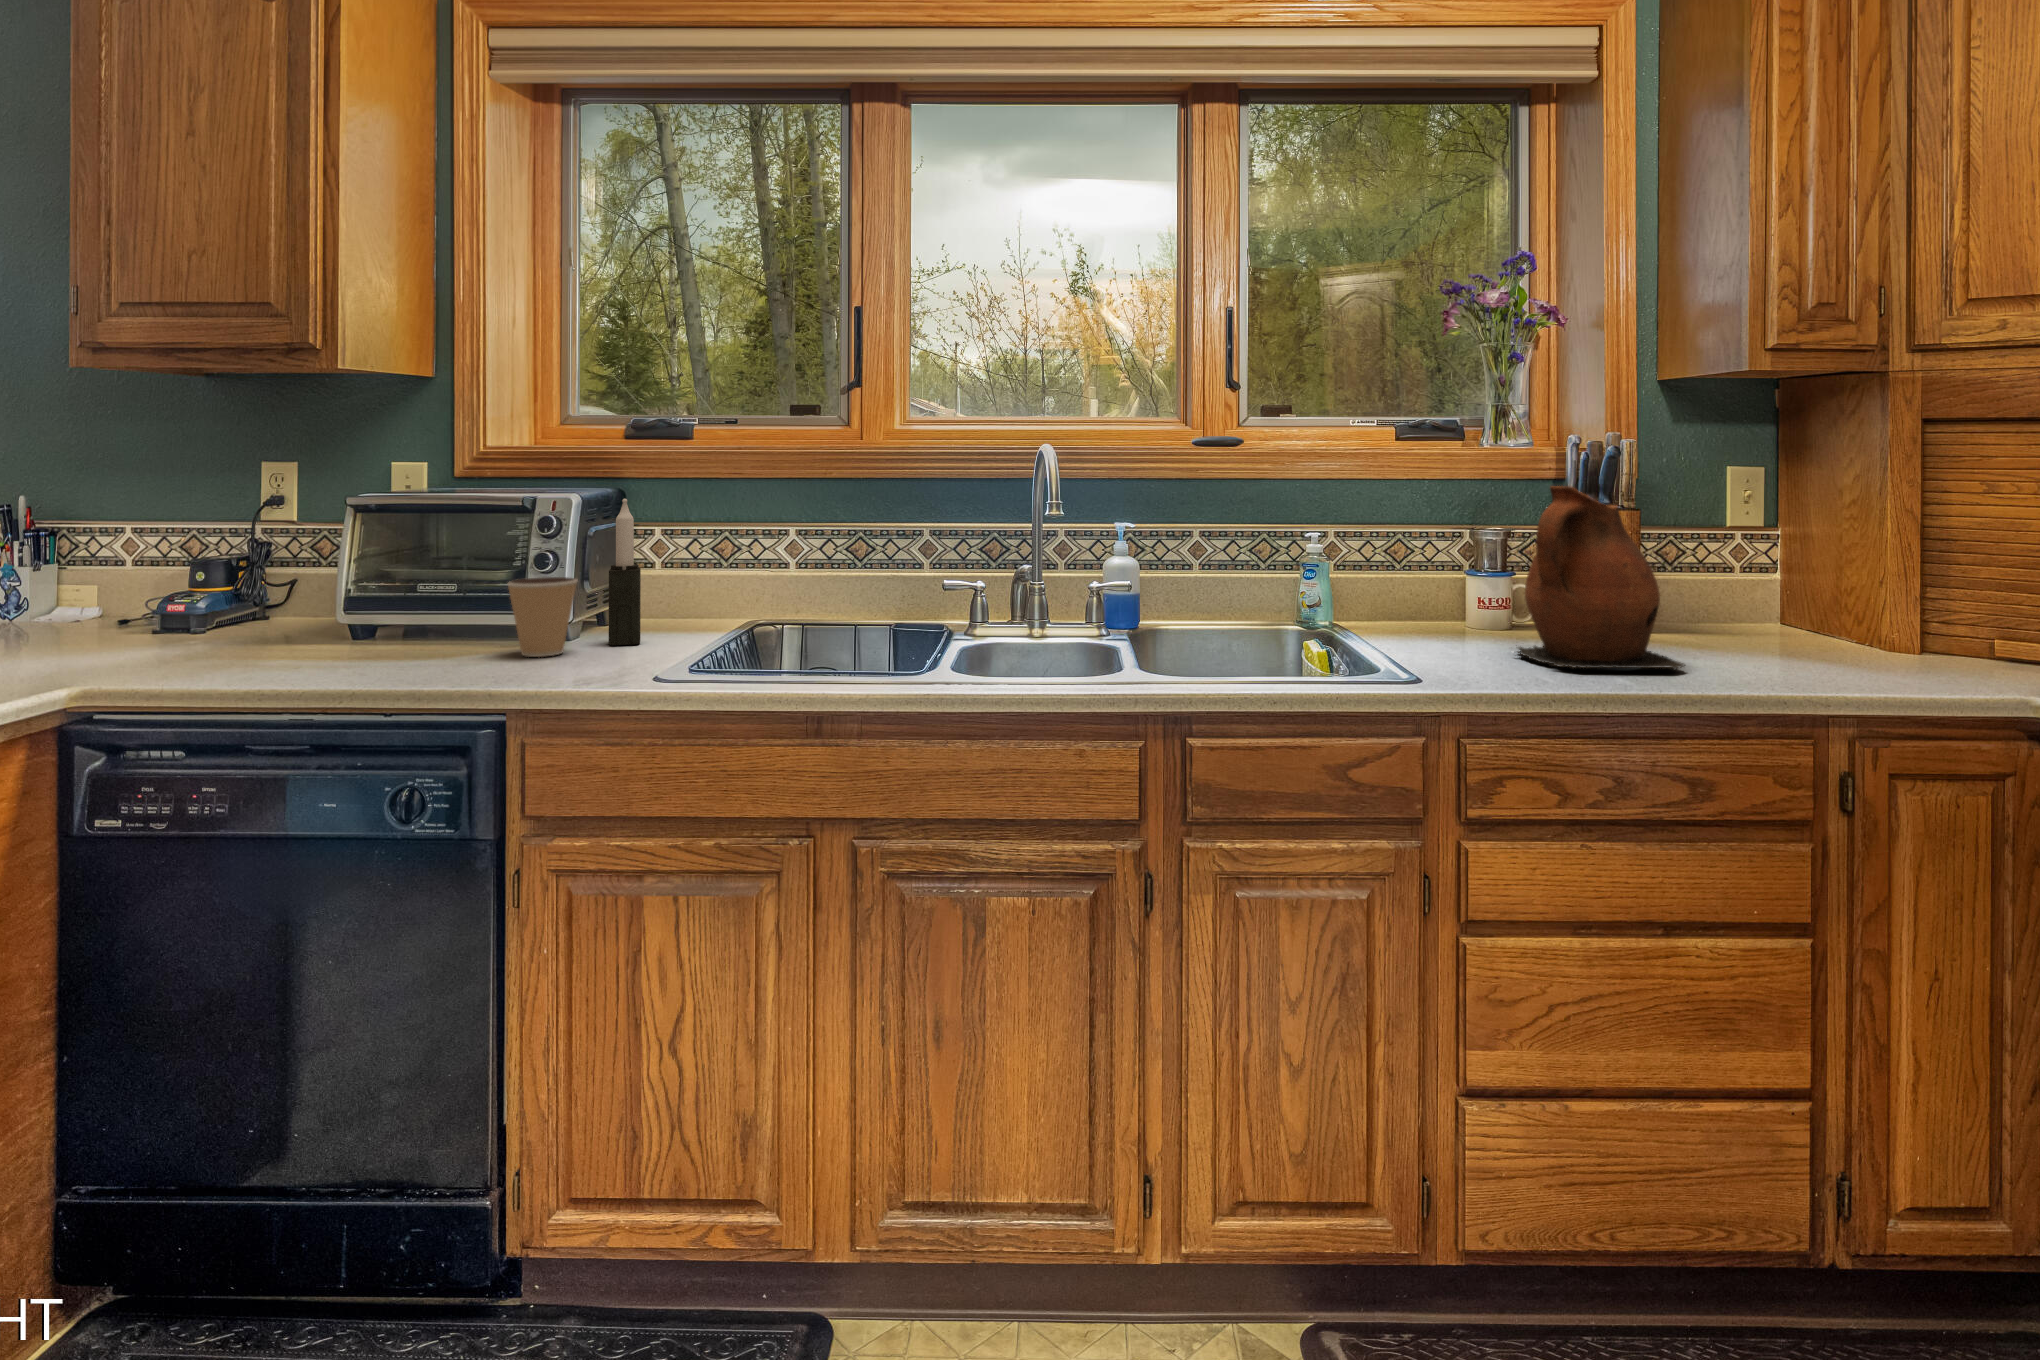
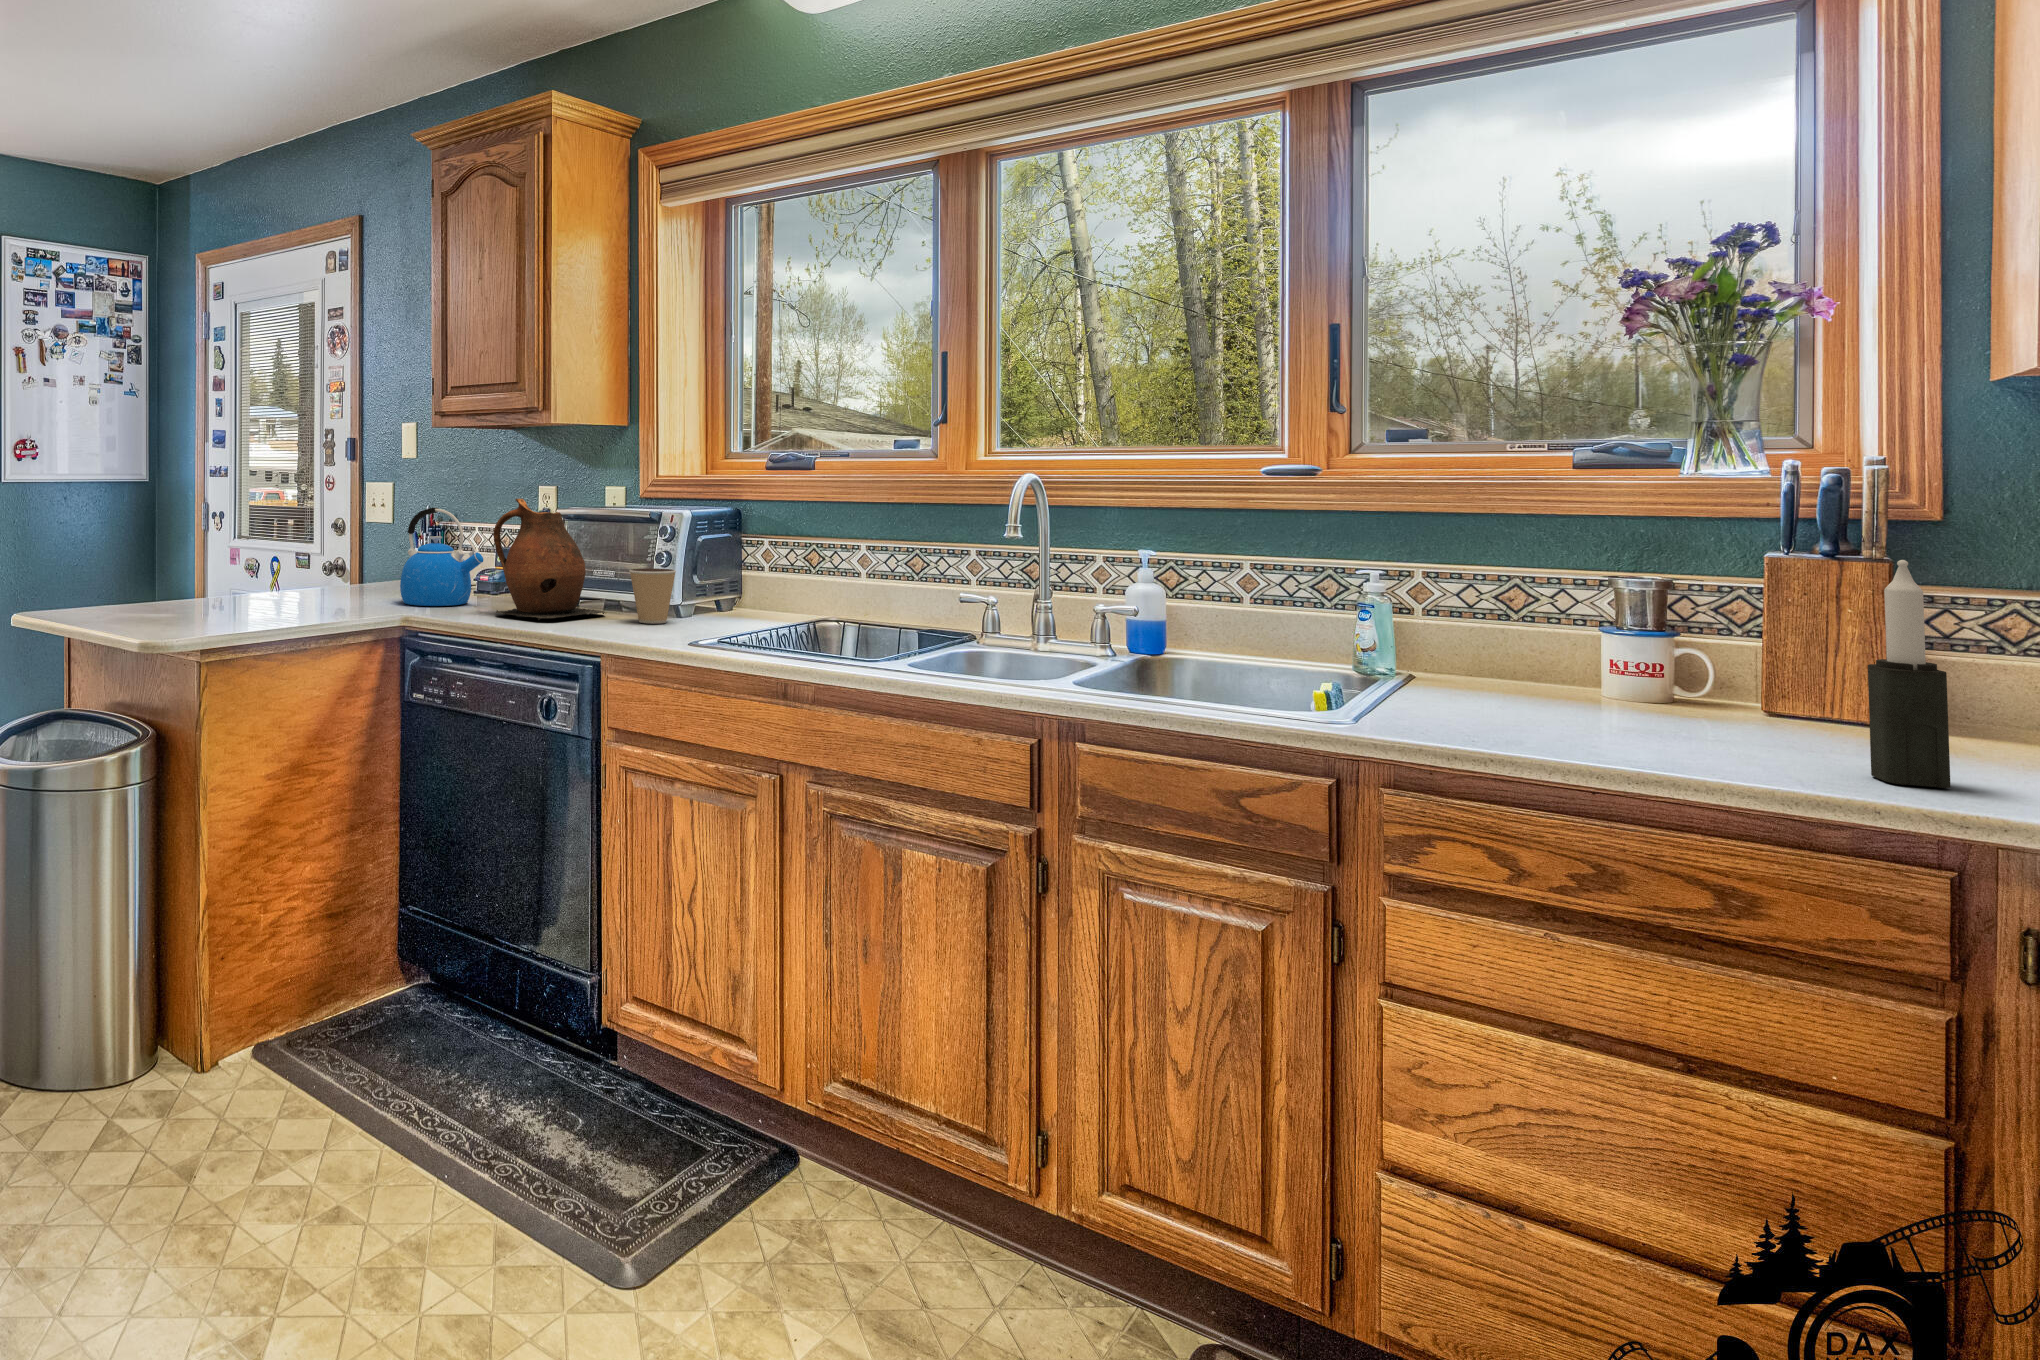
ceramic pitcher: present [1518,486,1684,670] -> present [494,499,605,620]
candle: present [609,499,641,645] -> present [1868,560,1951,788]
kettle: none [38,503,215,671] -> present [400,507,483,606]

